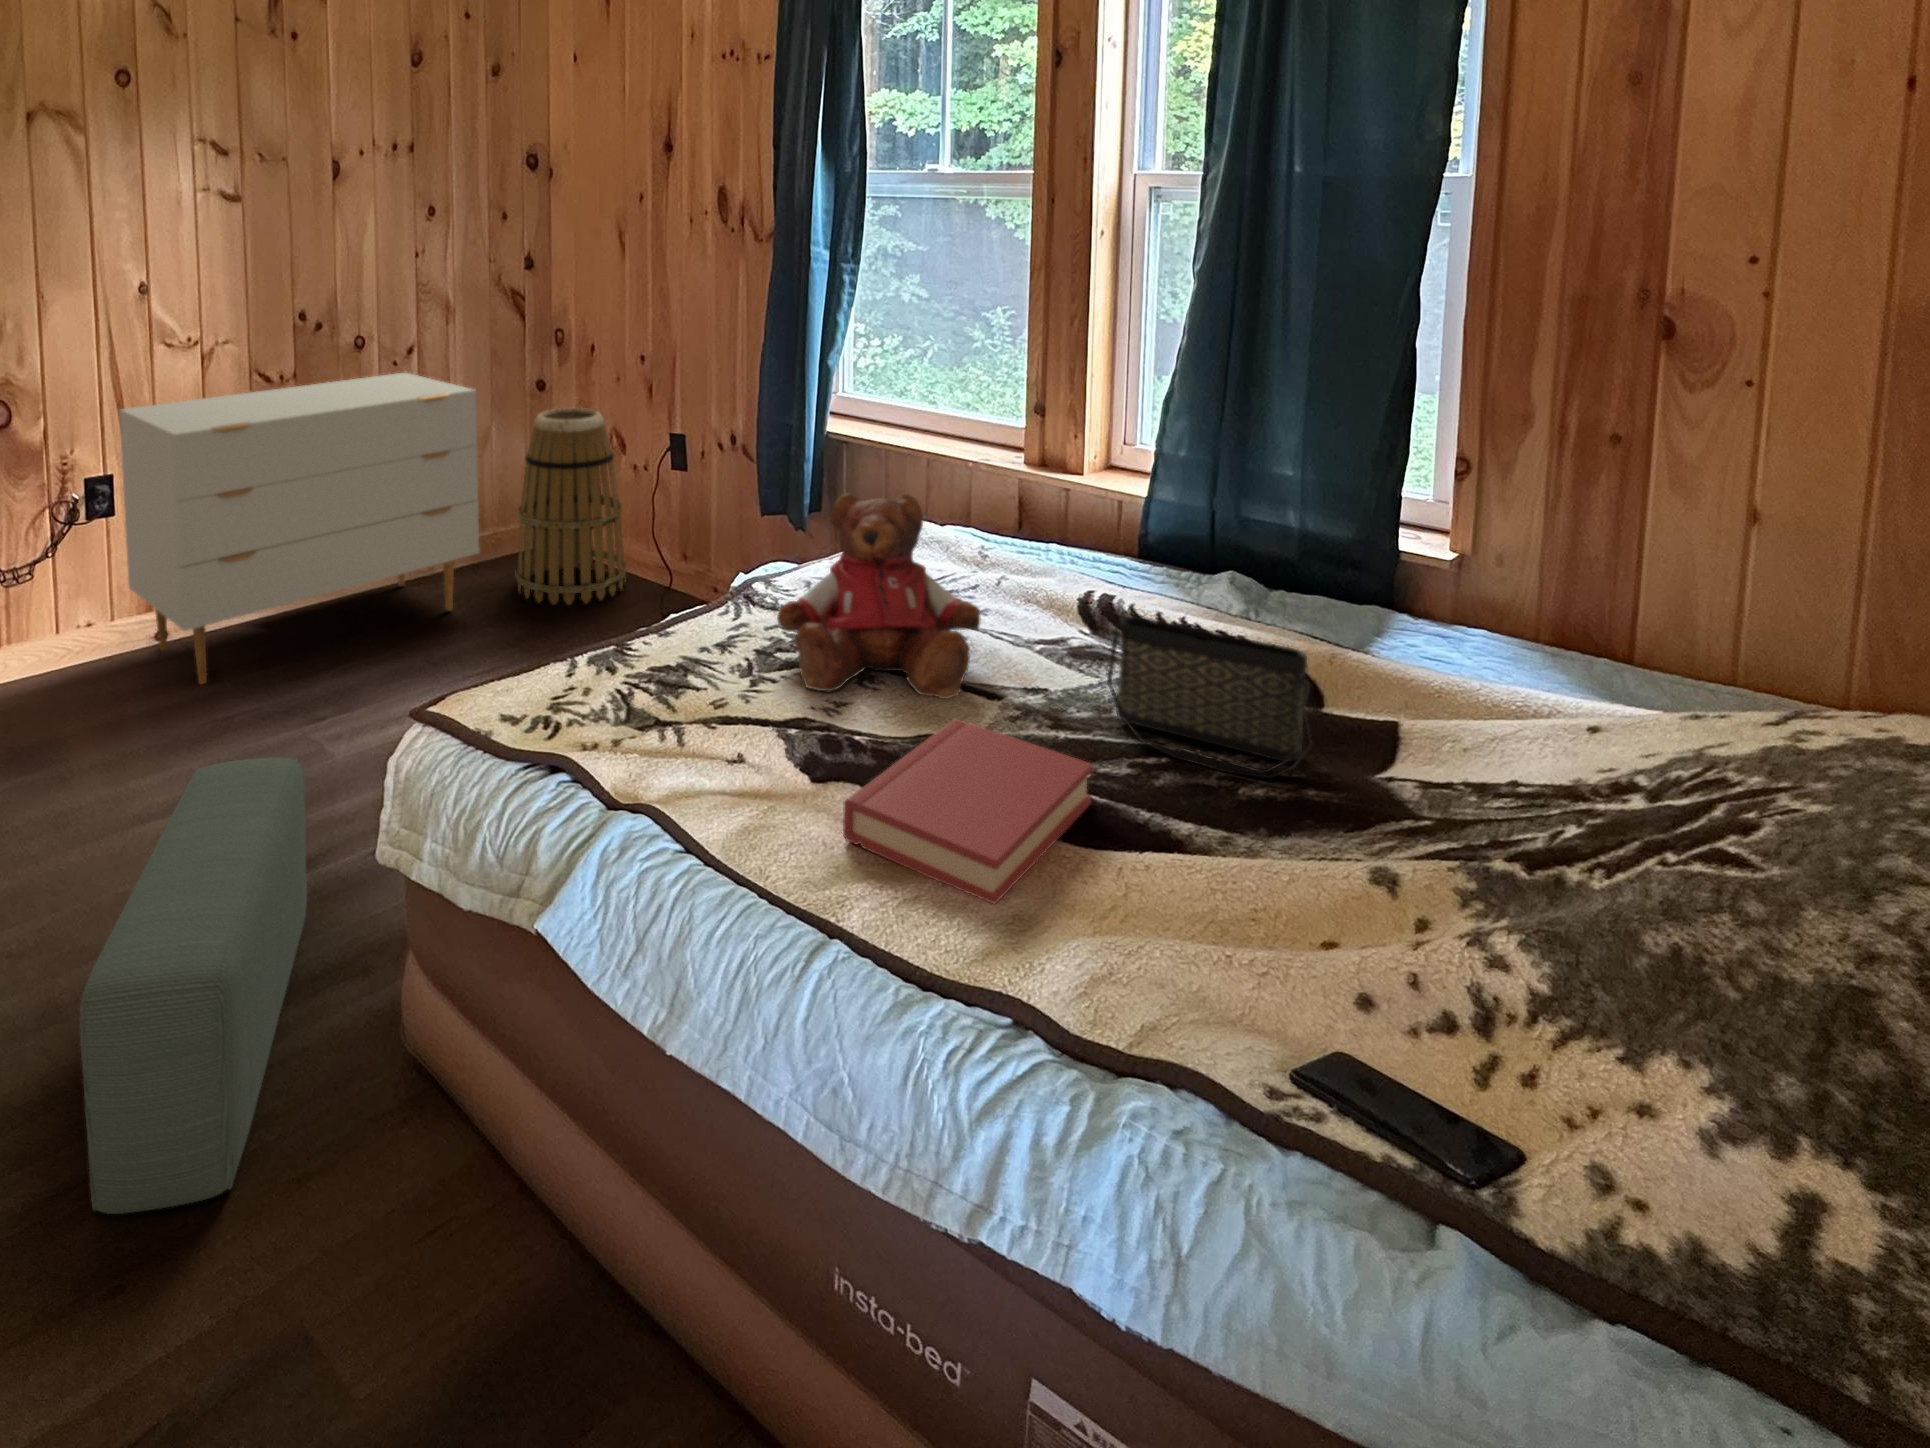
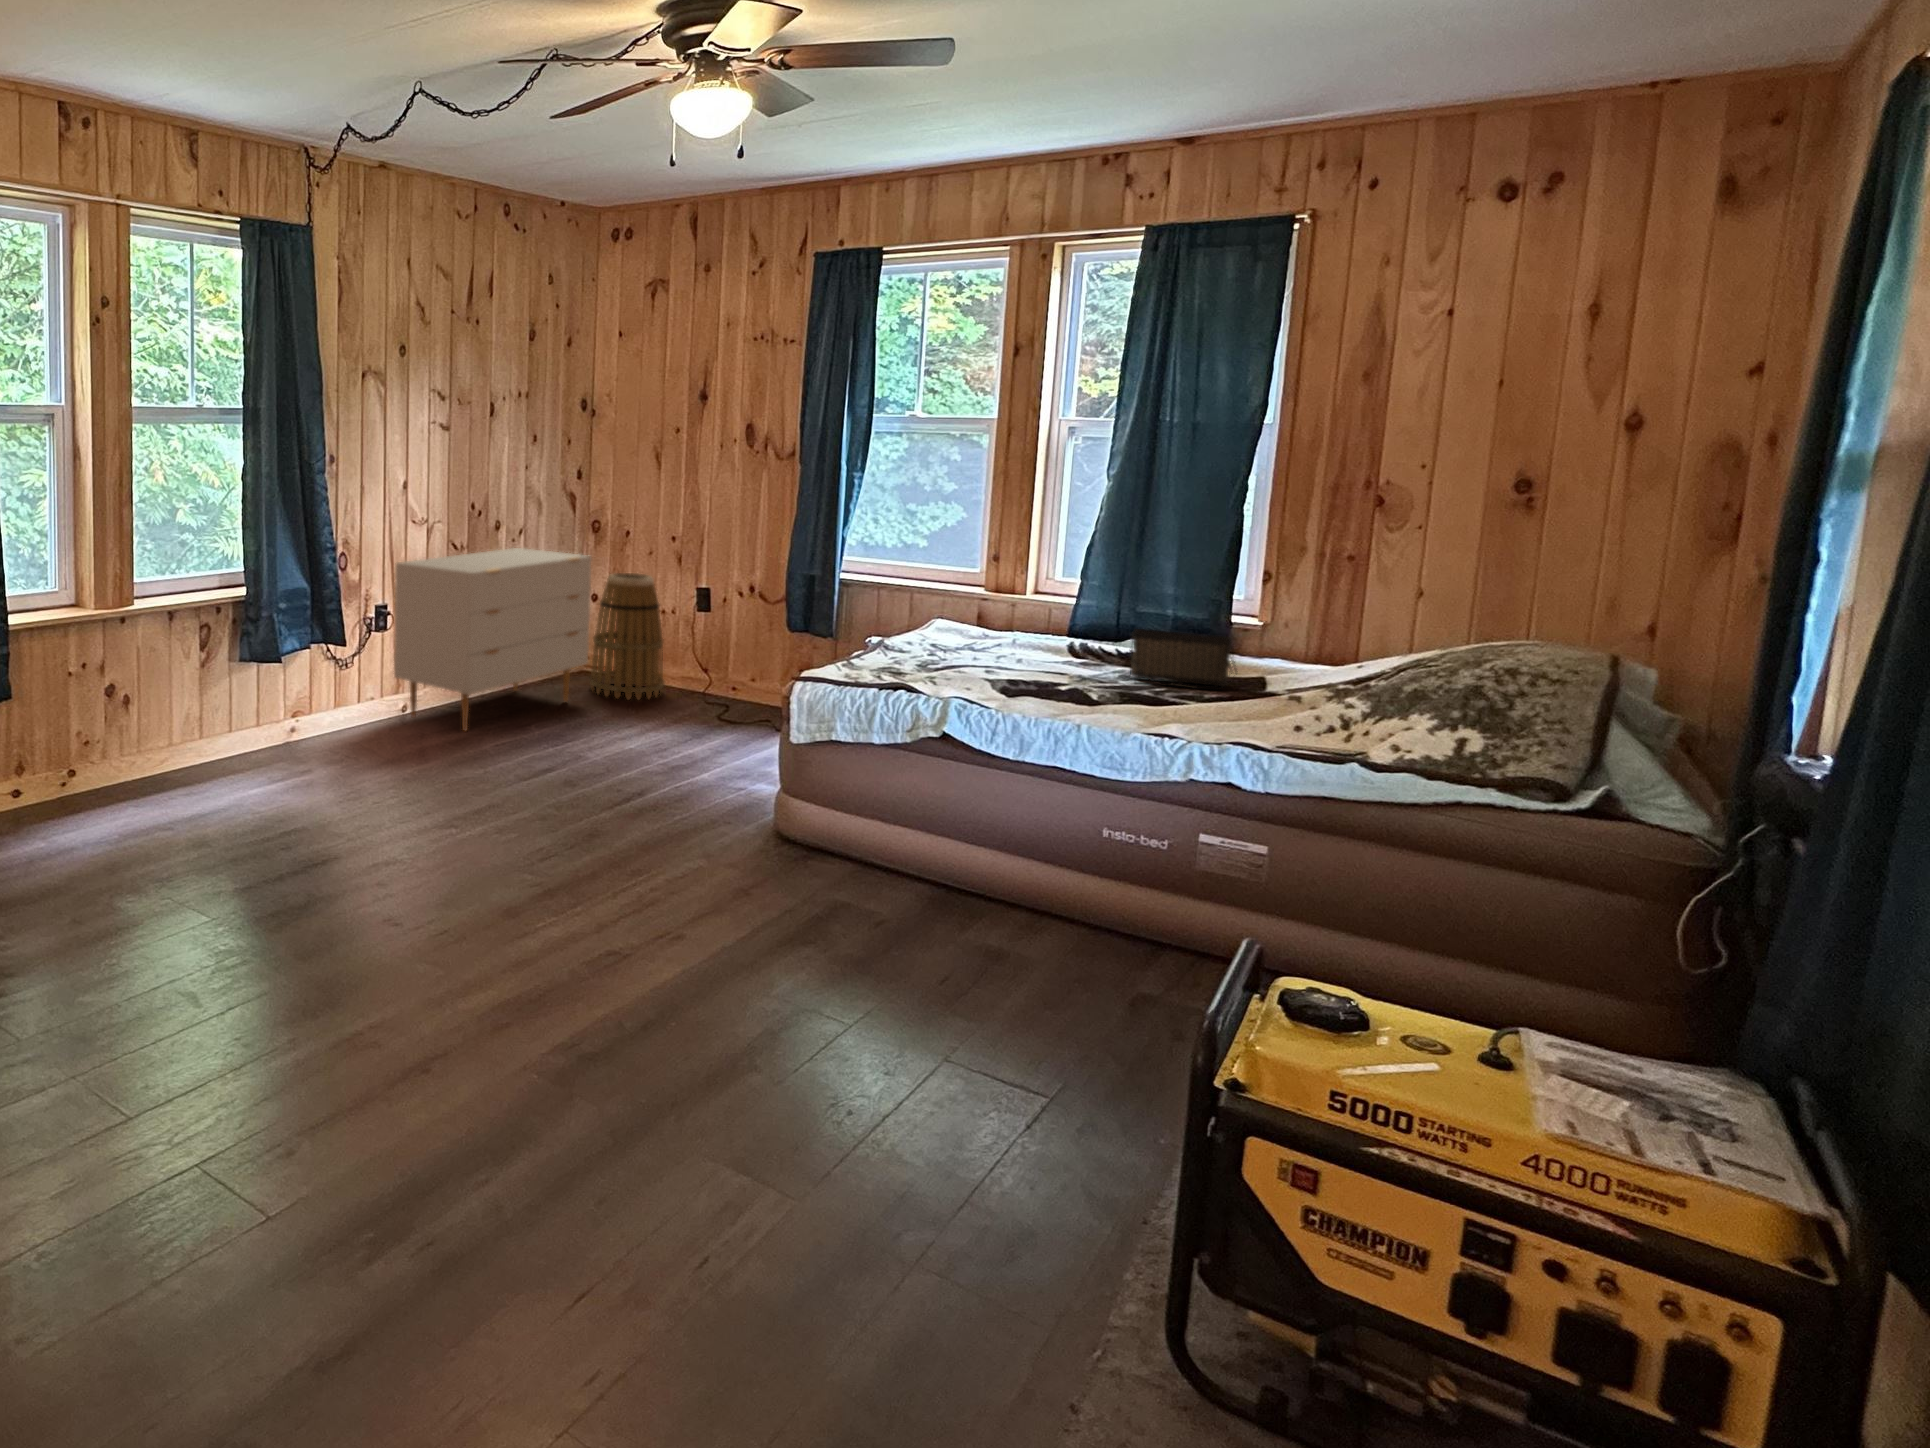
teddy bear: present [777,494,981,699] -> none [938,583,1049,674]
hardback book: present [843,718,1093,904] -> none [1056,668,1149,713]
pouf: present [80,757,307,1214] -> none [627,721,770,875]

